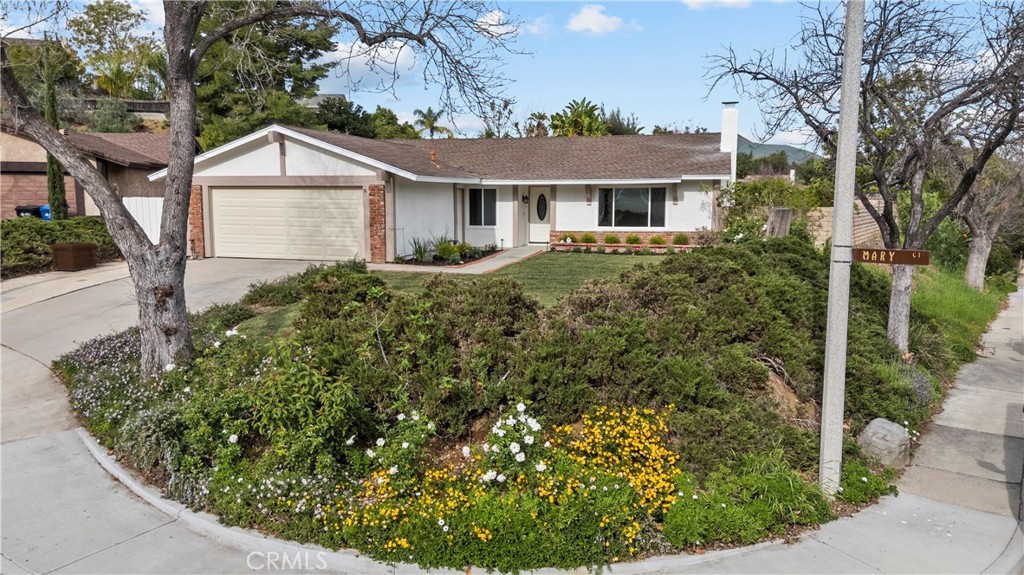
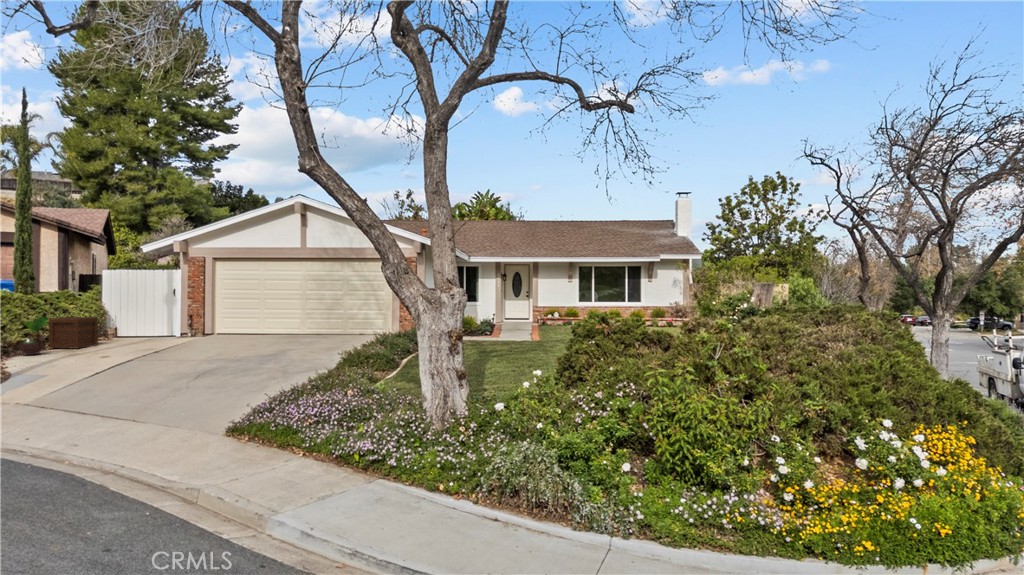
potted tree: none [21,241,44,277] -> present [21,317,47,355]

